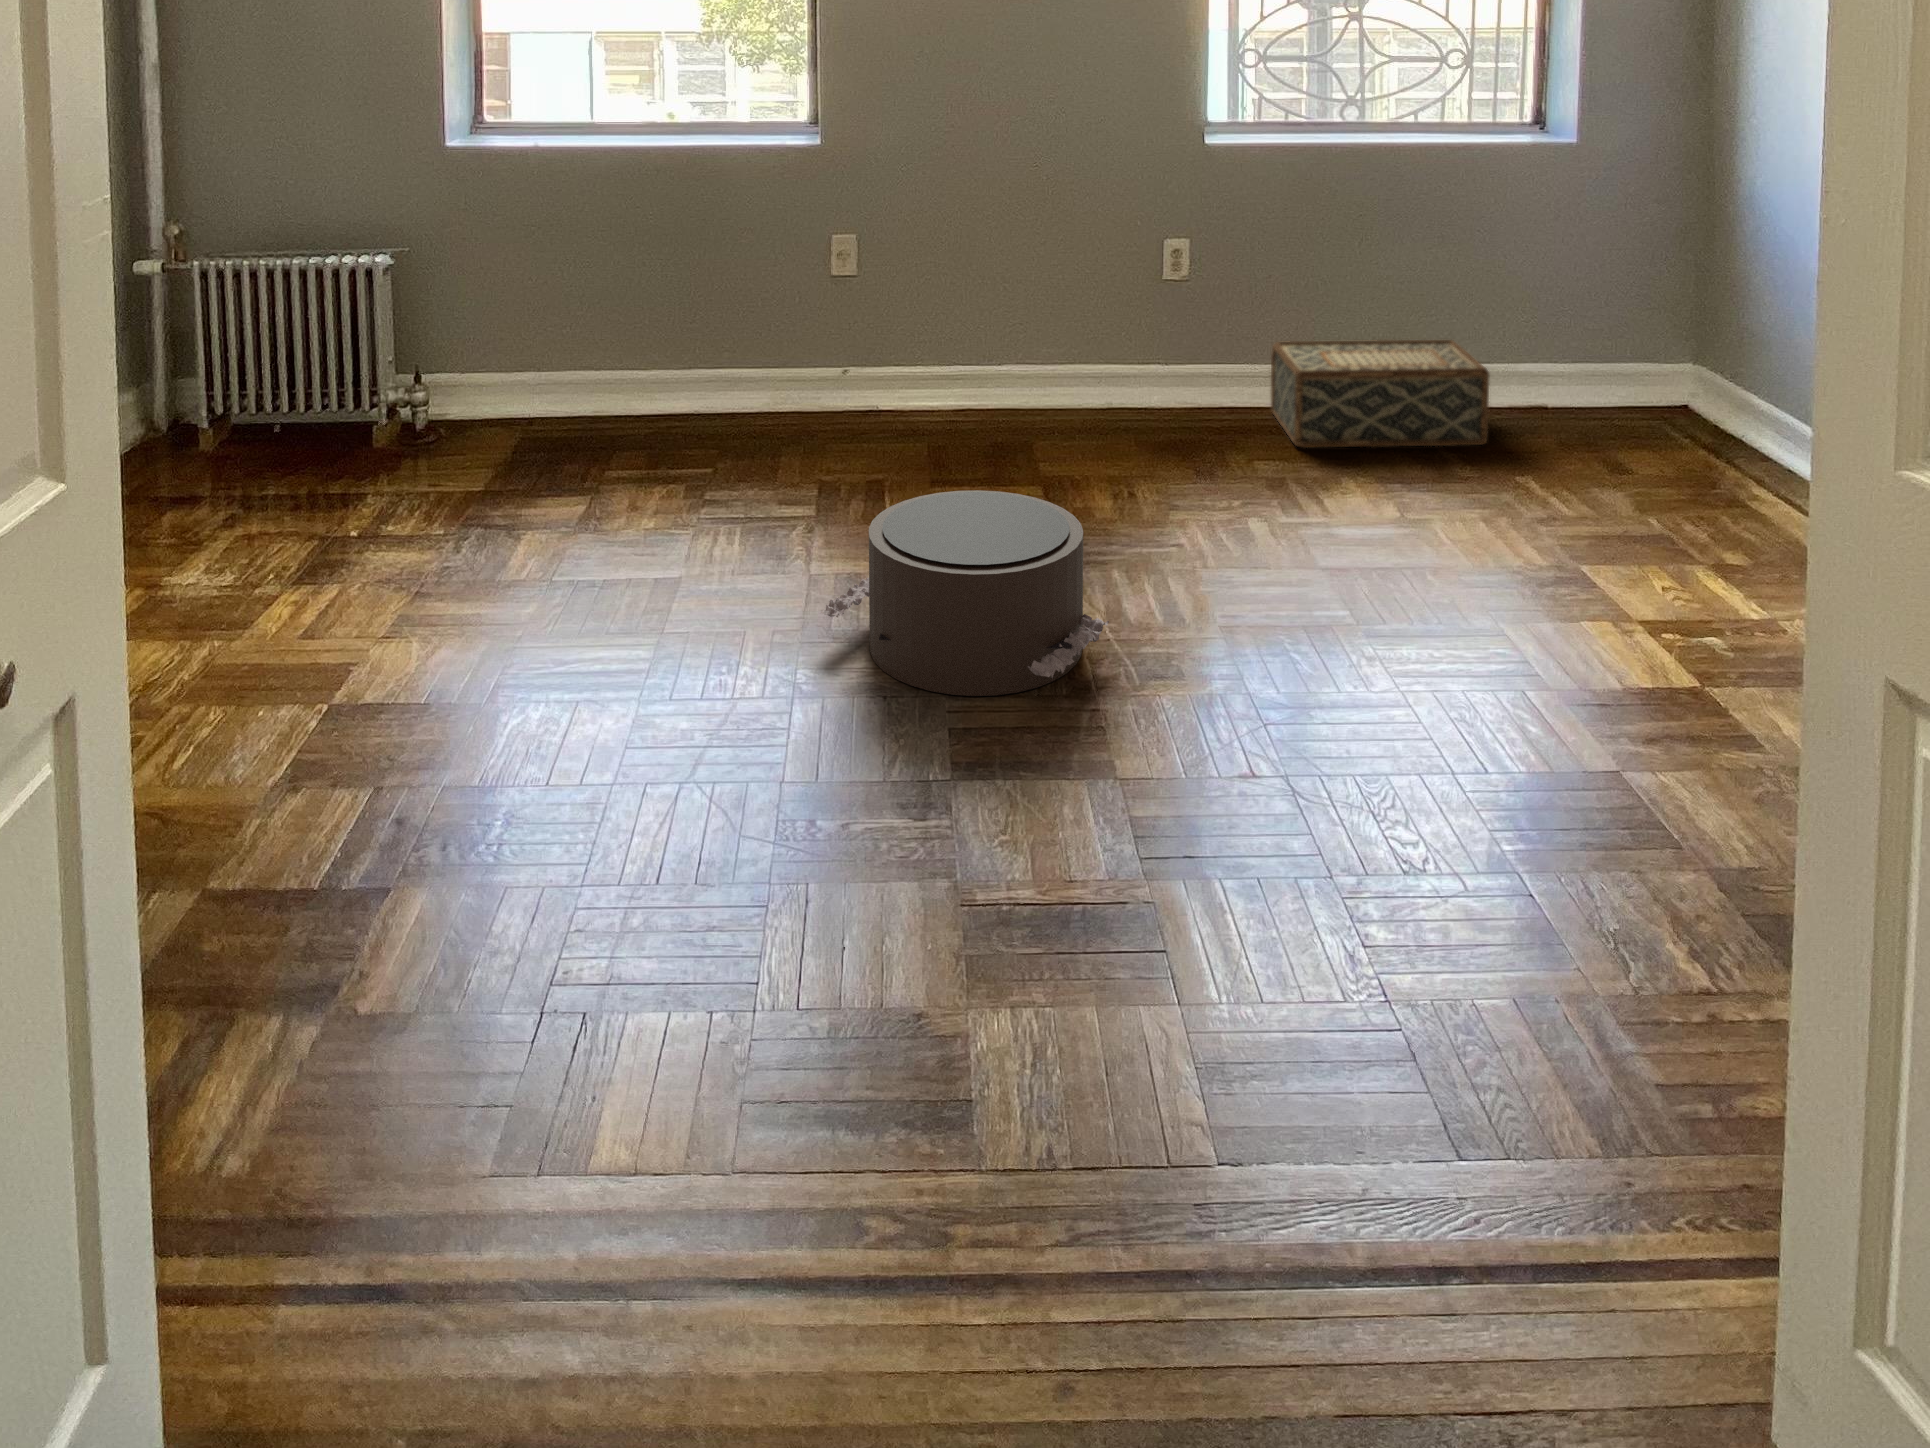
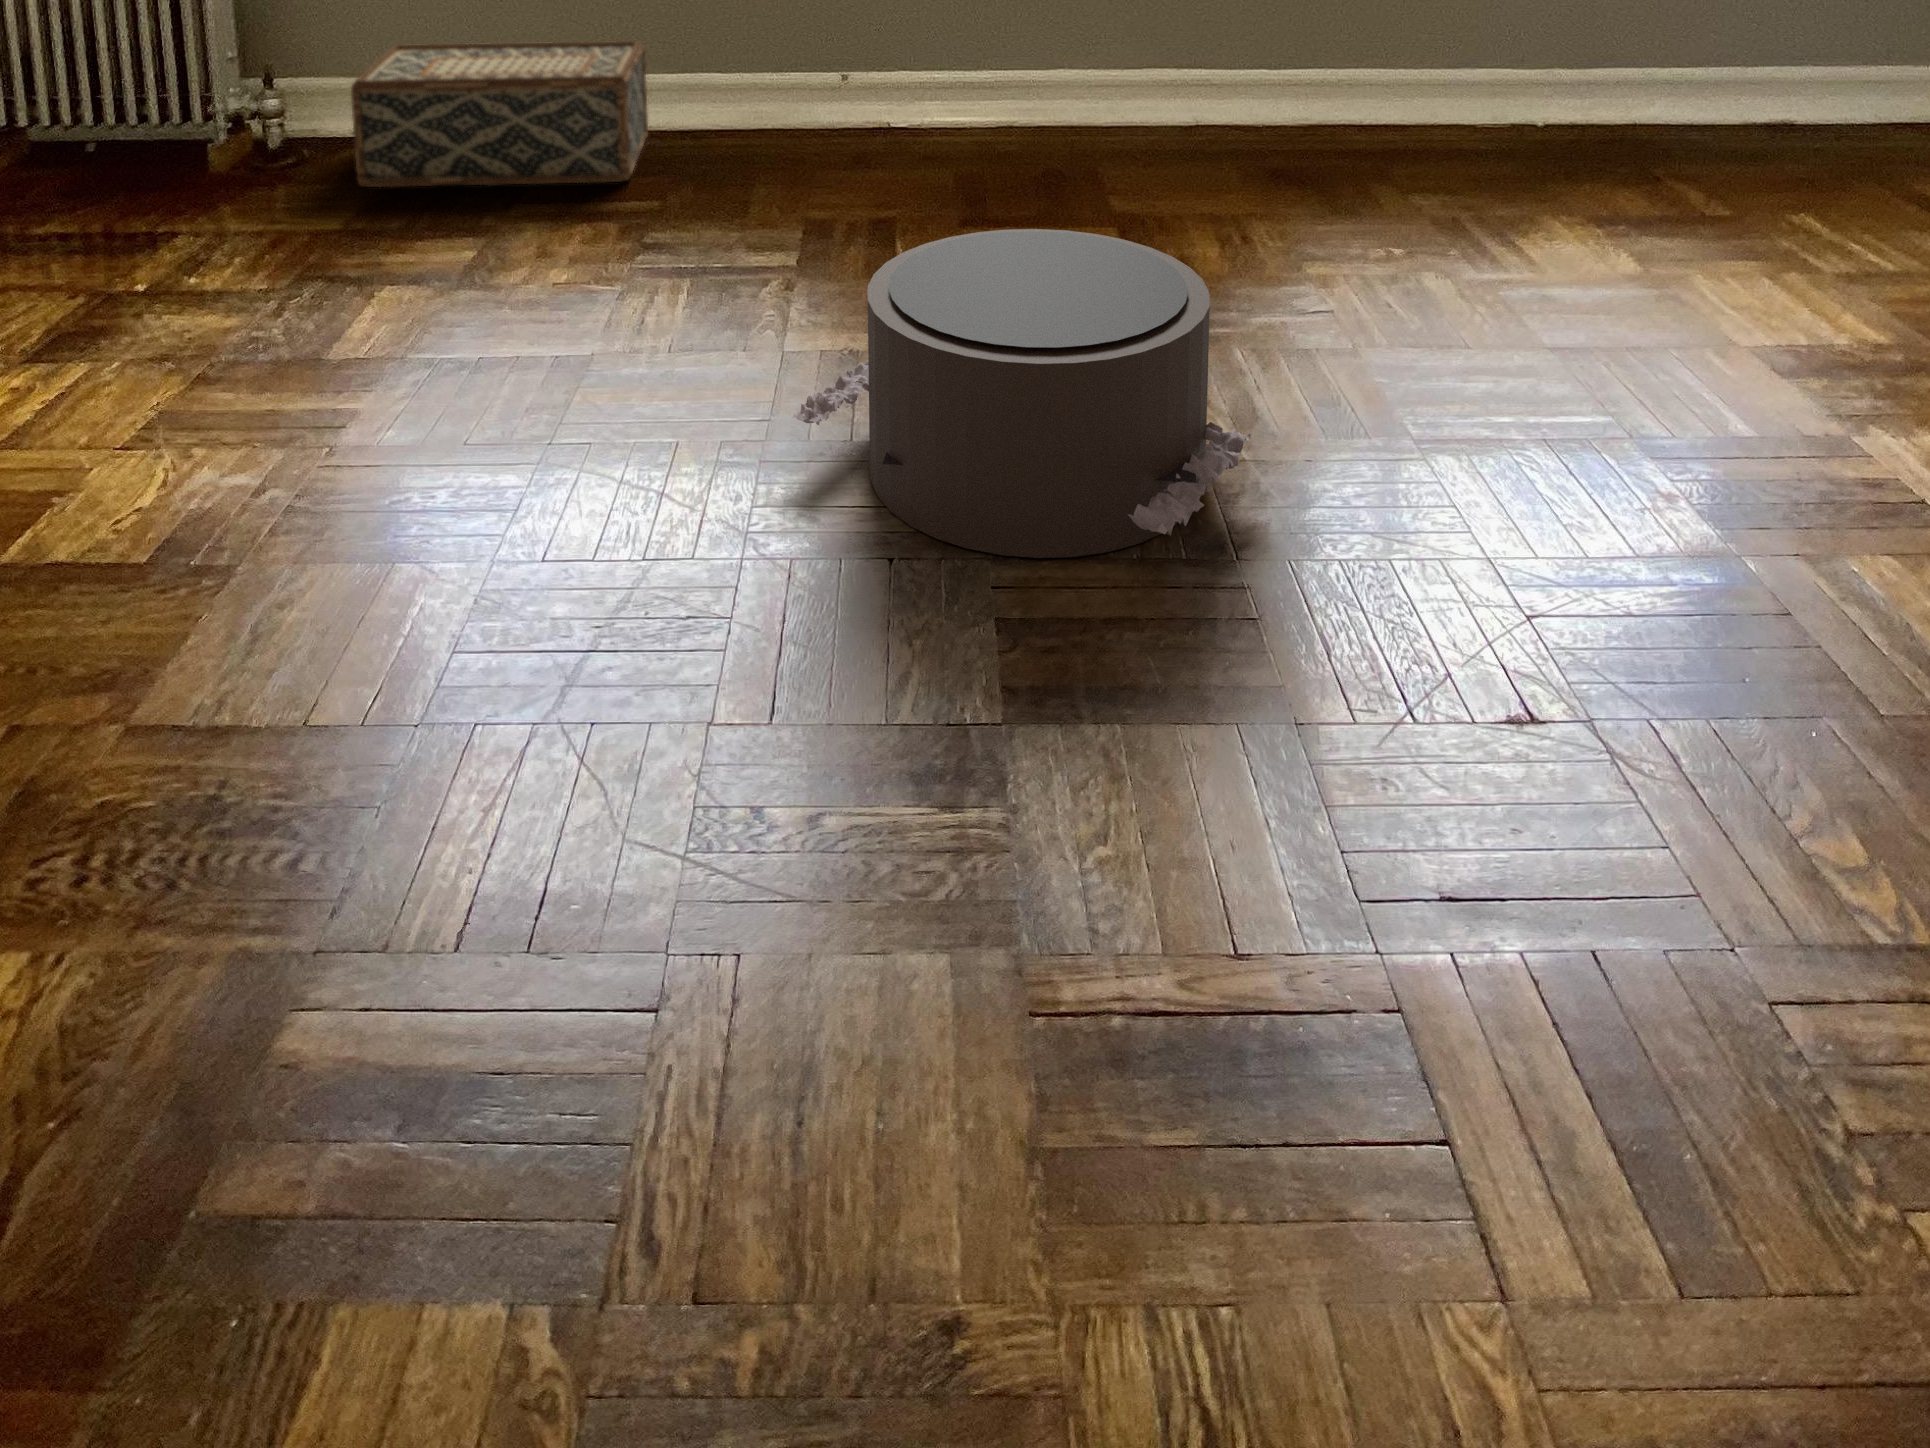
woven basket: present [1271,340,1489,448] -> present [351,41,648,187]

